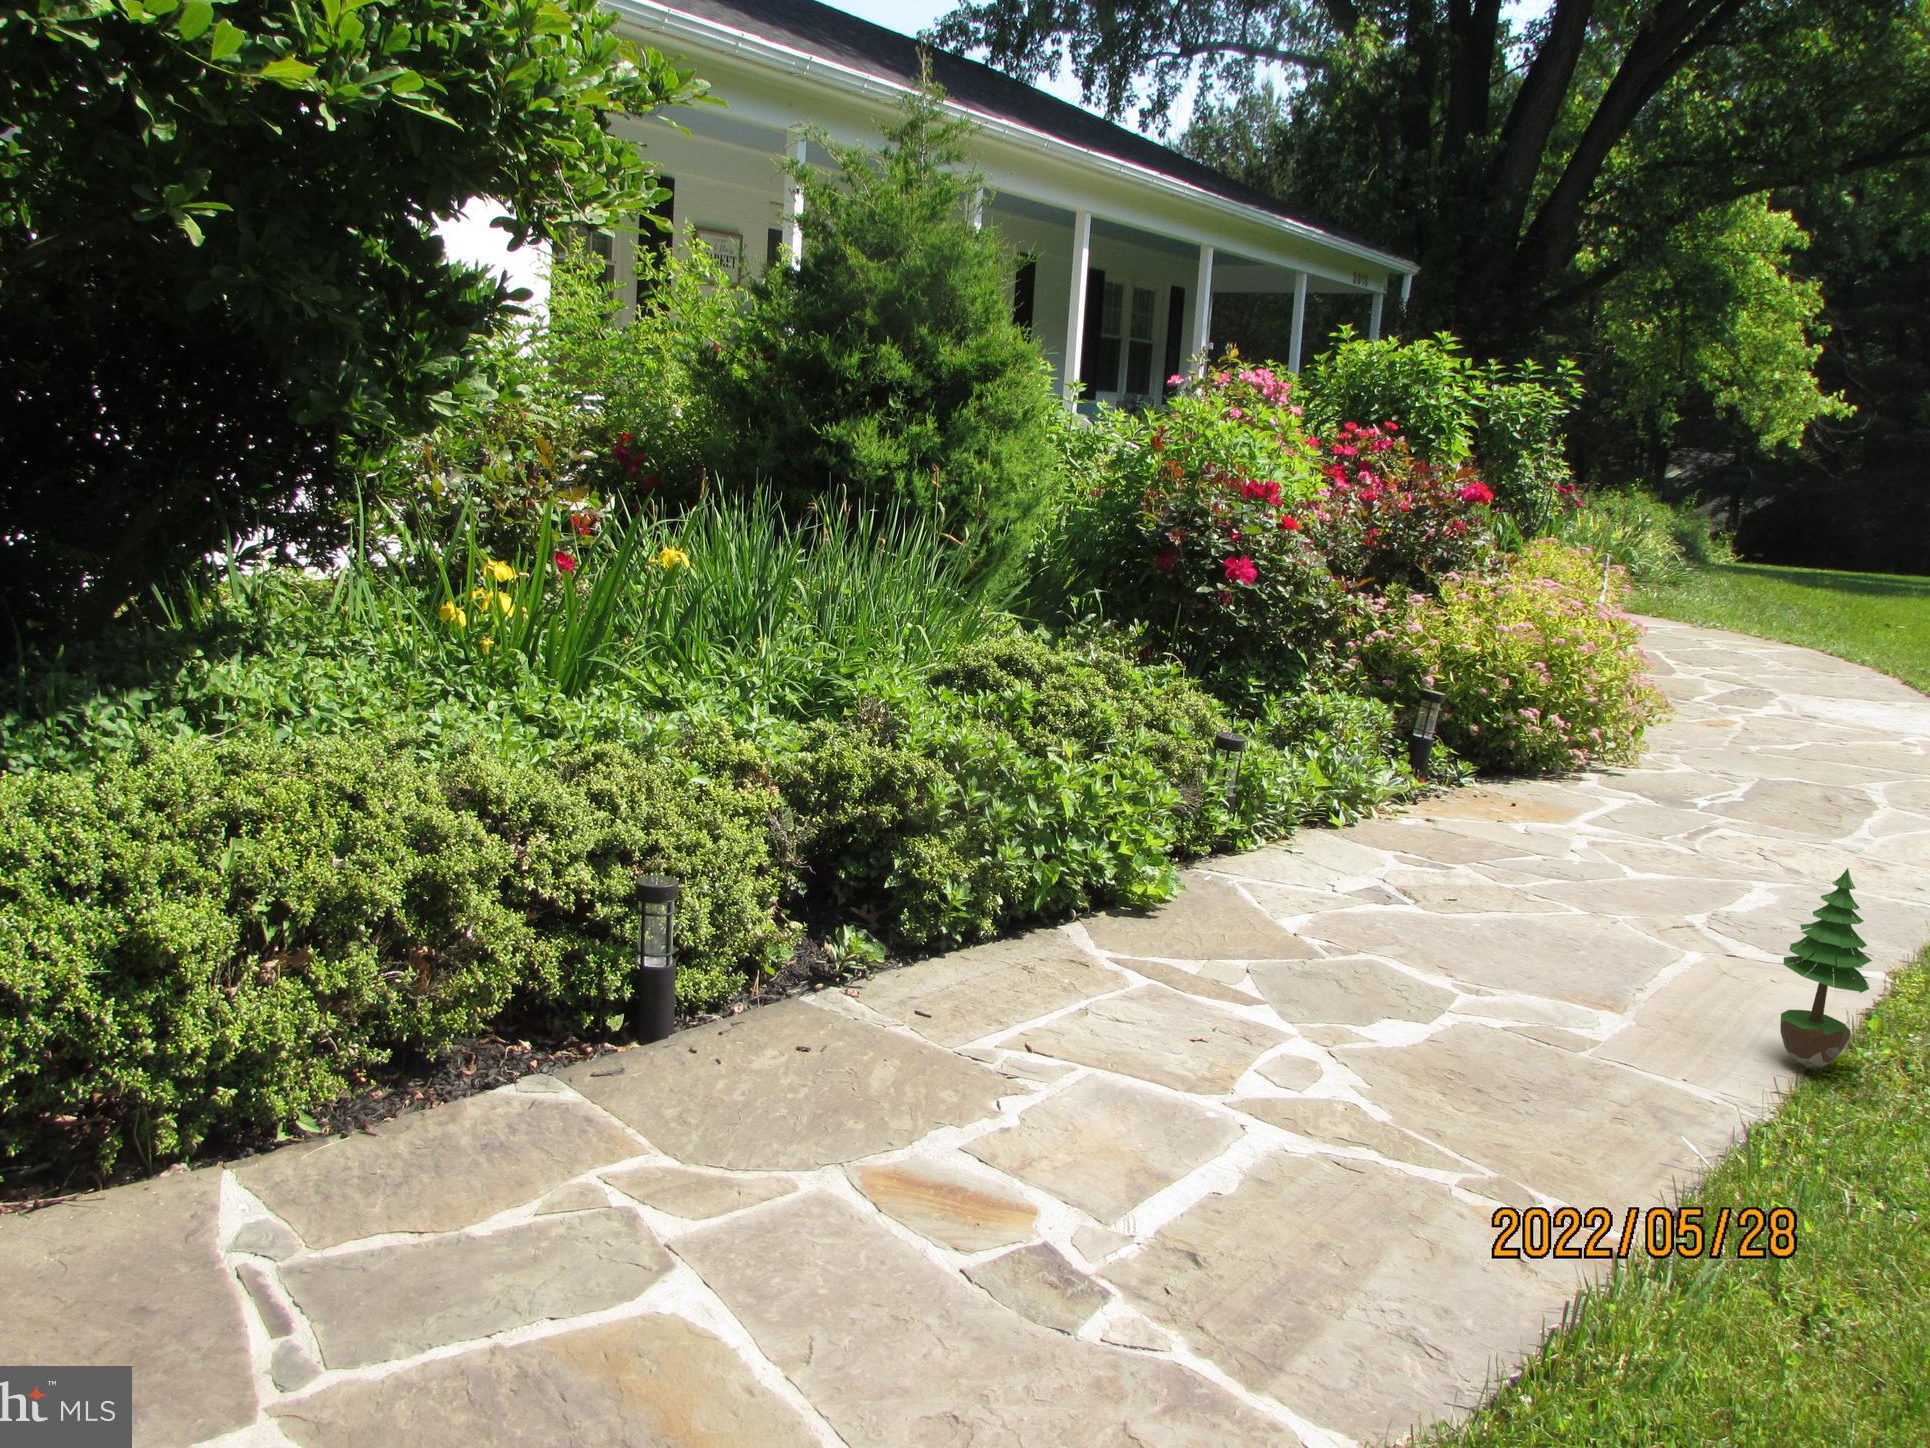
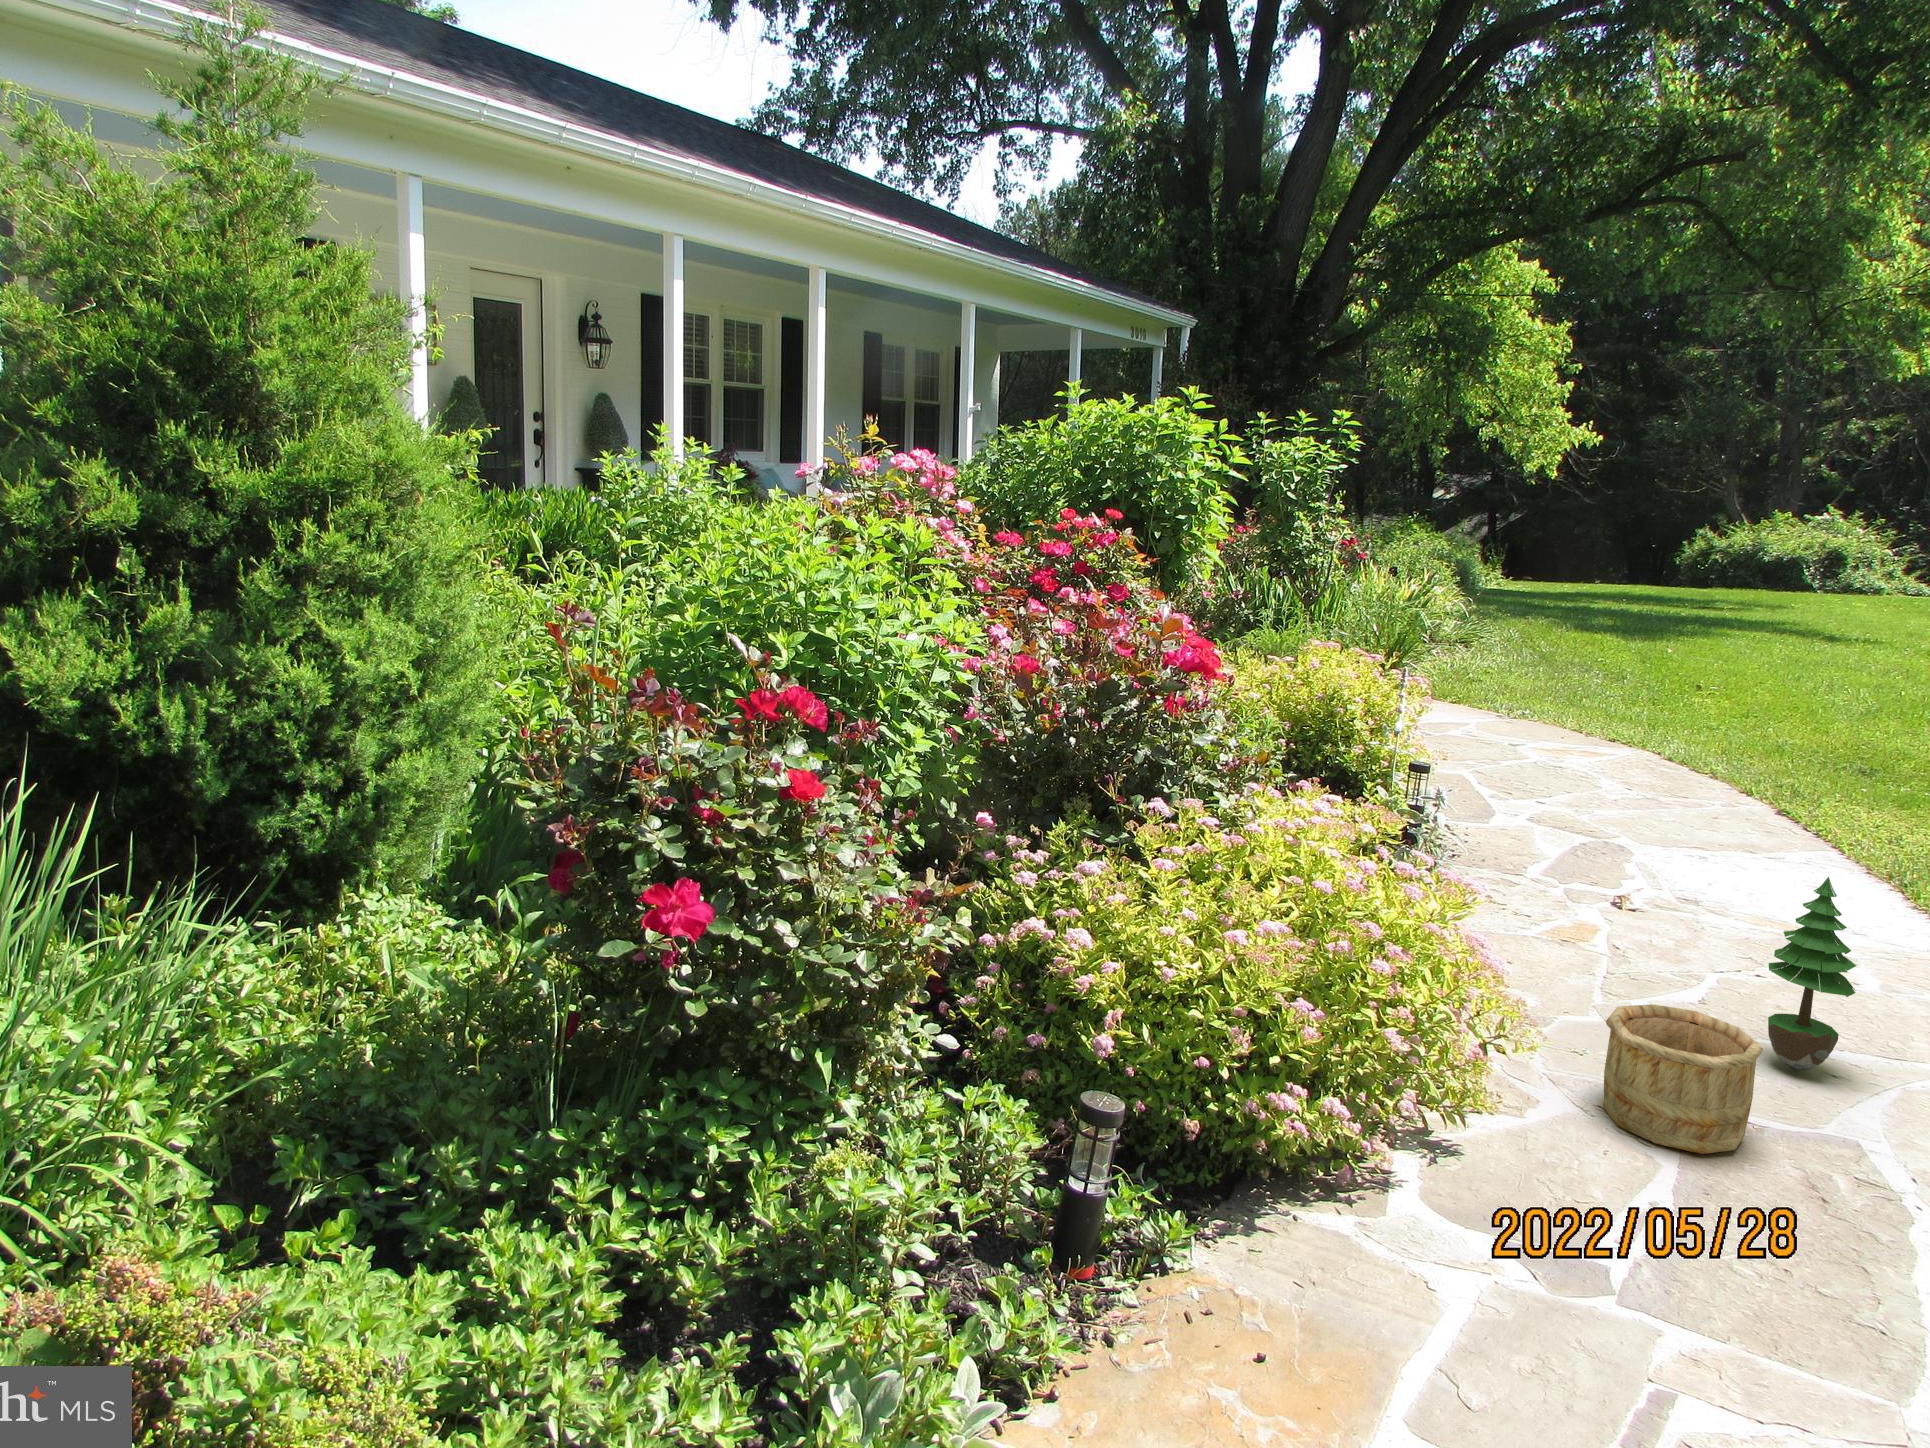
wooden bucket: none [1609,1000,1772,1154] -> present [1603,1004,1763,1154]

